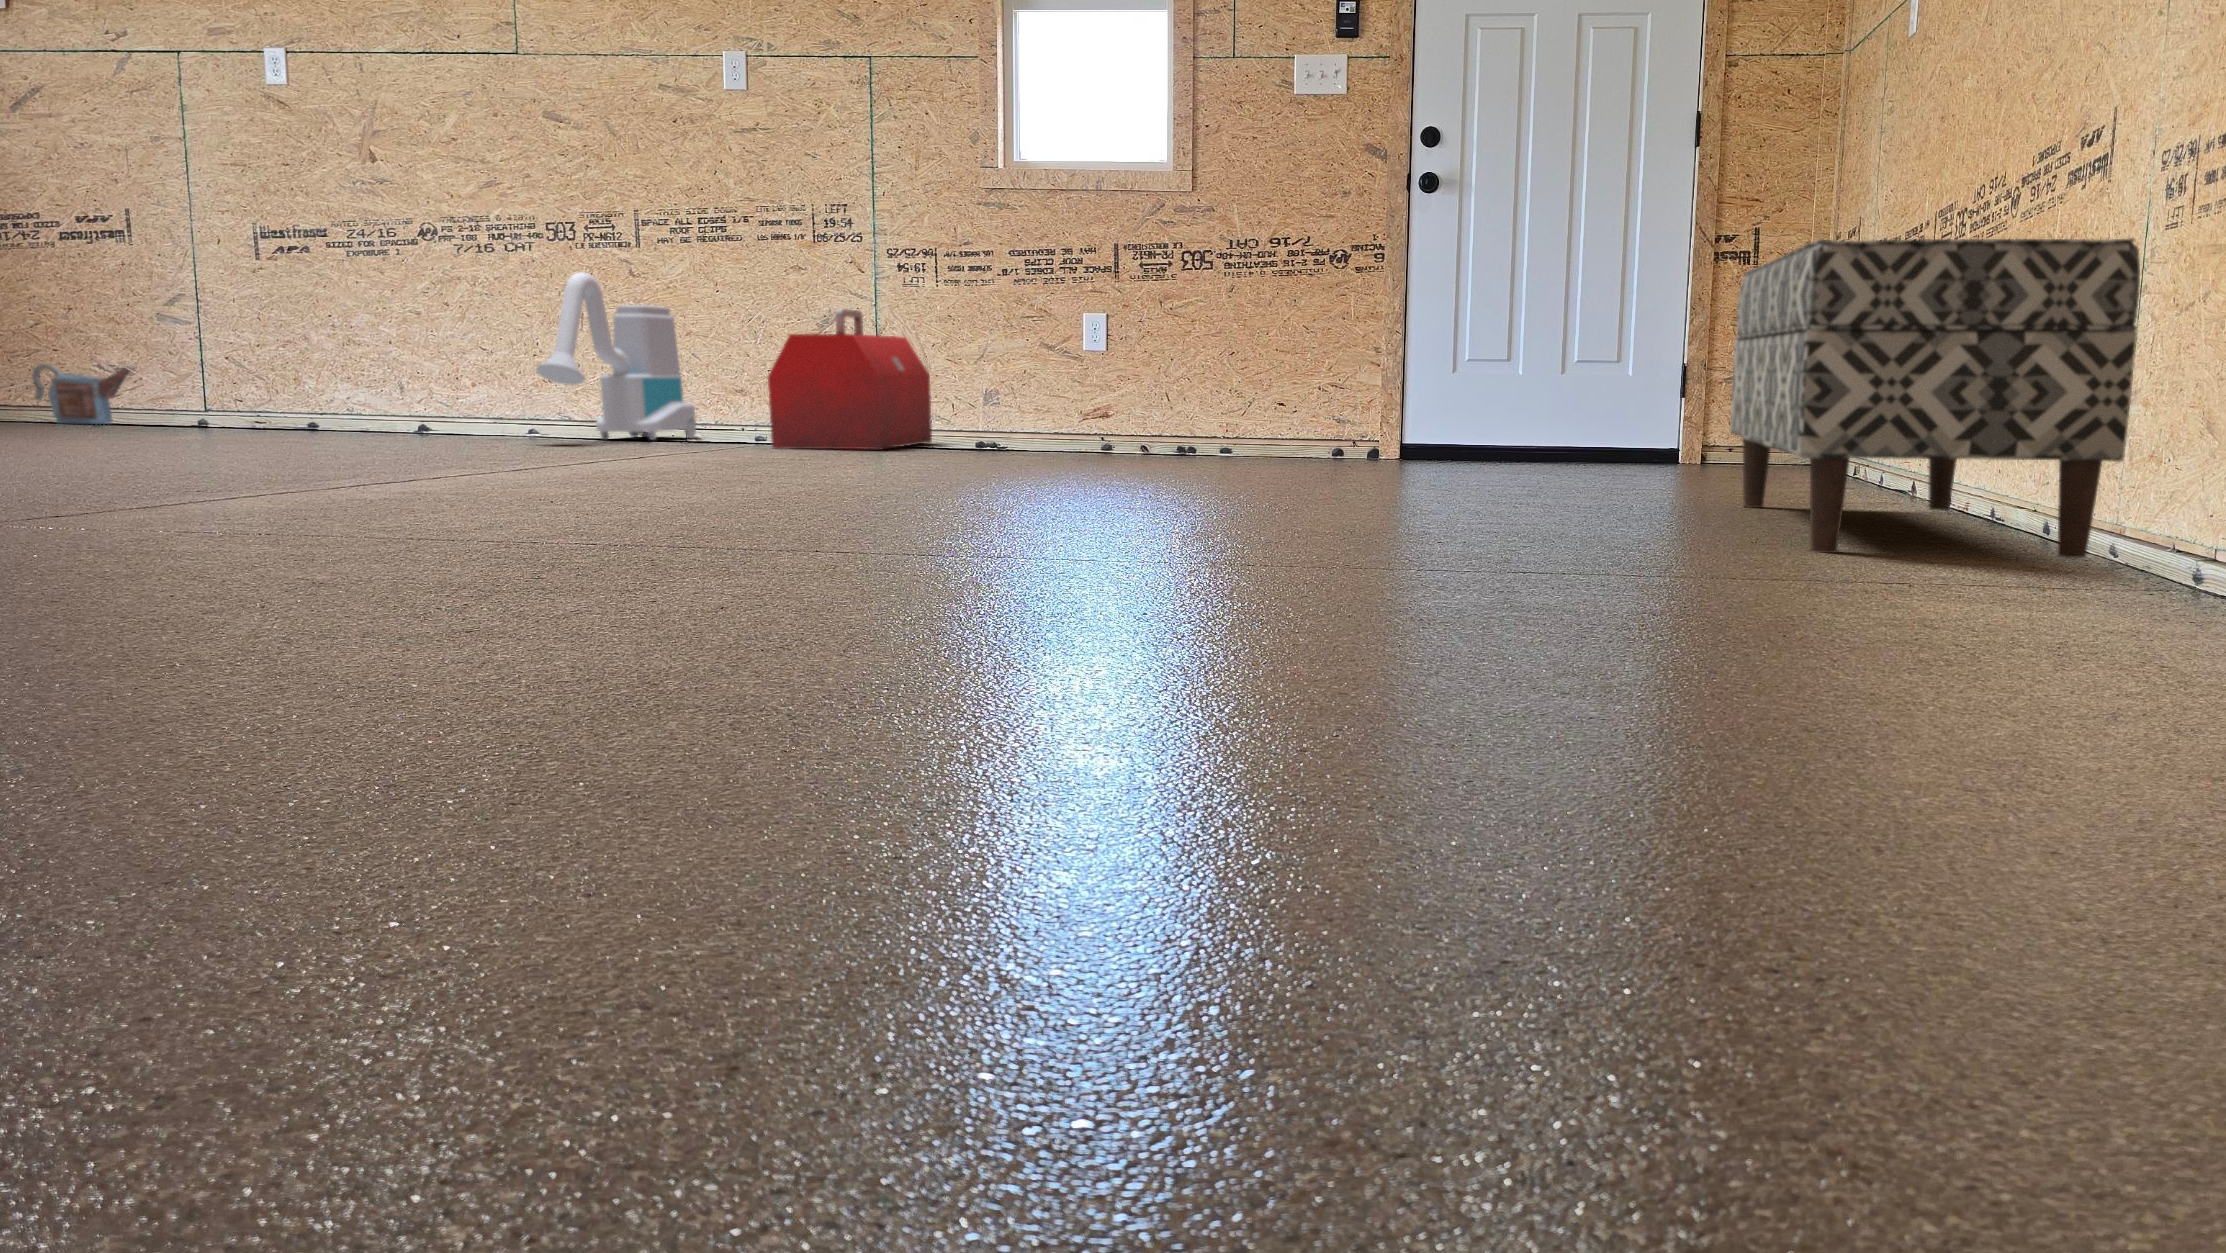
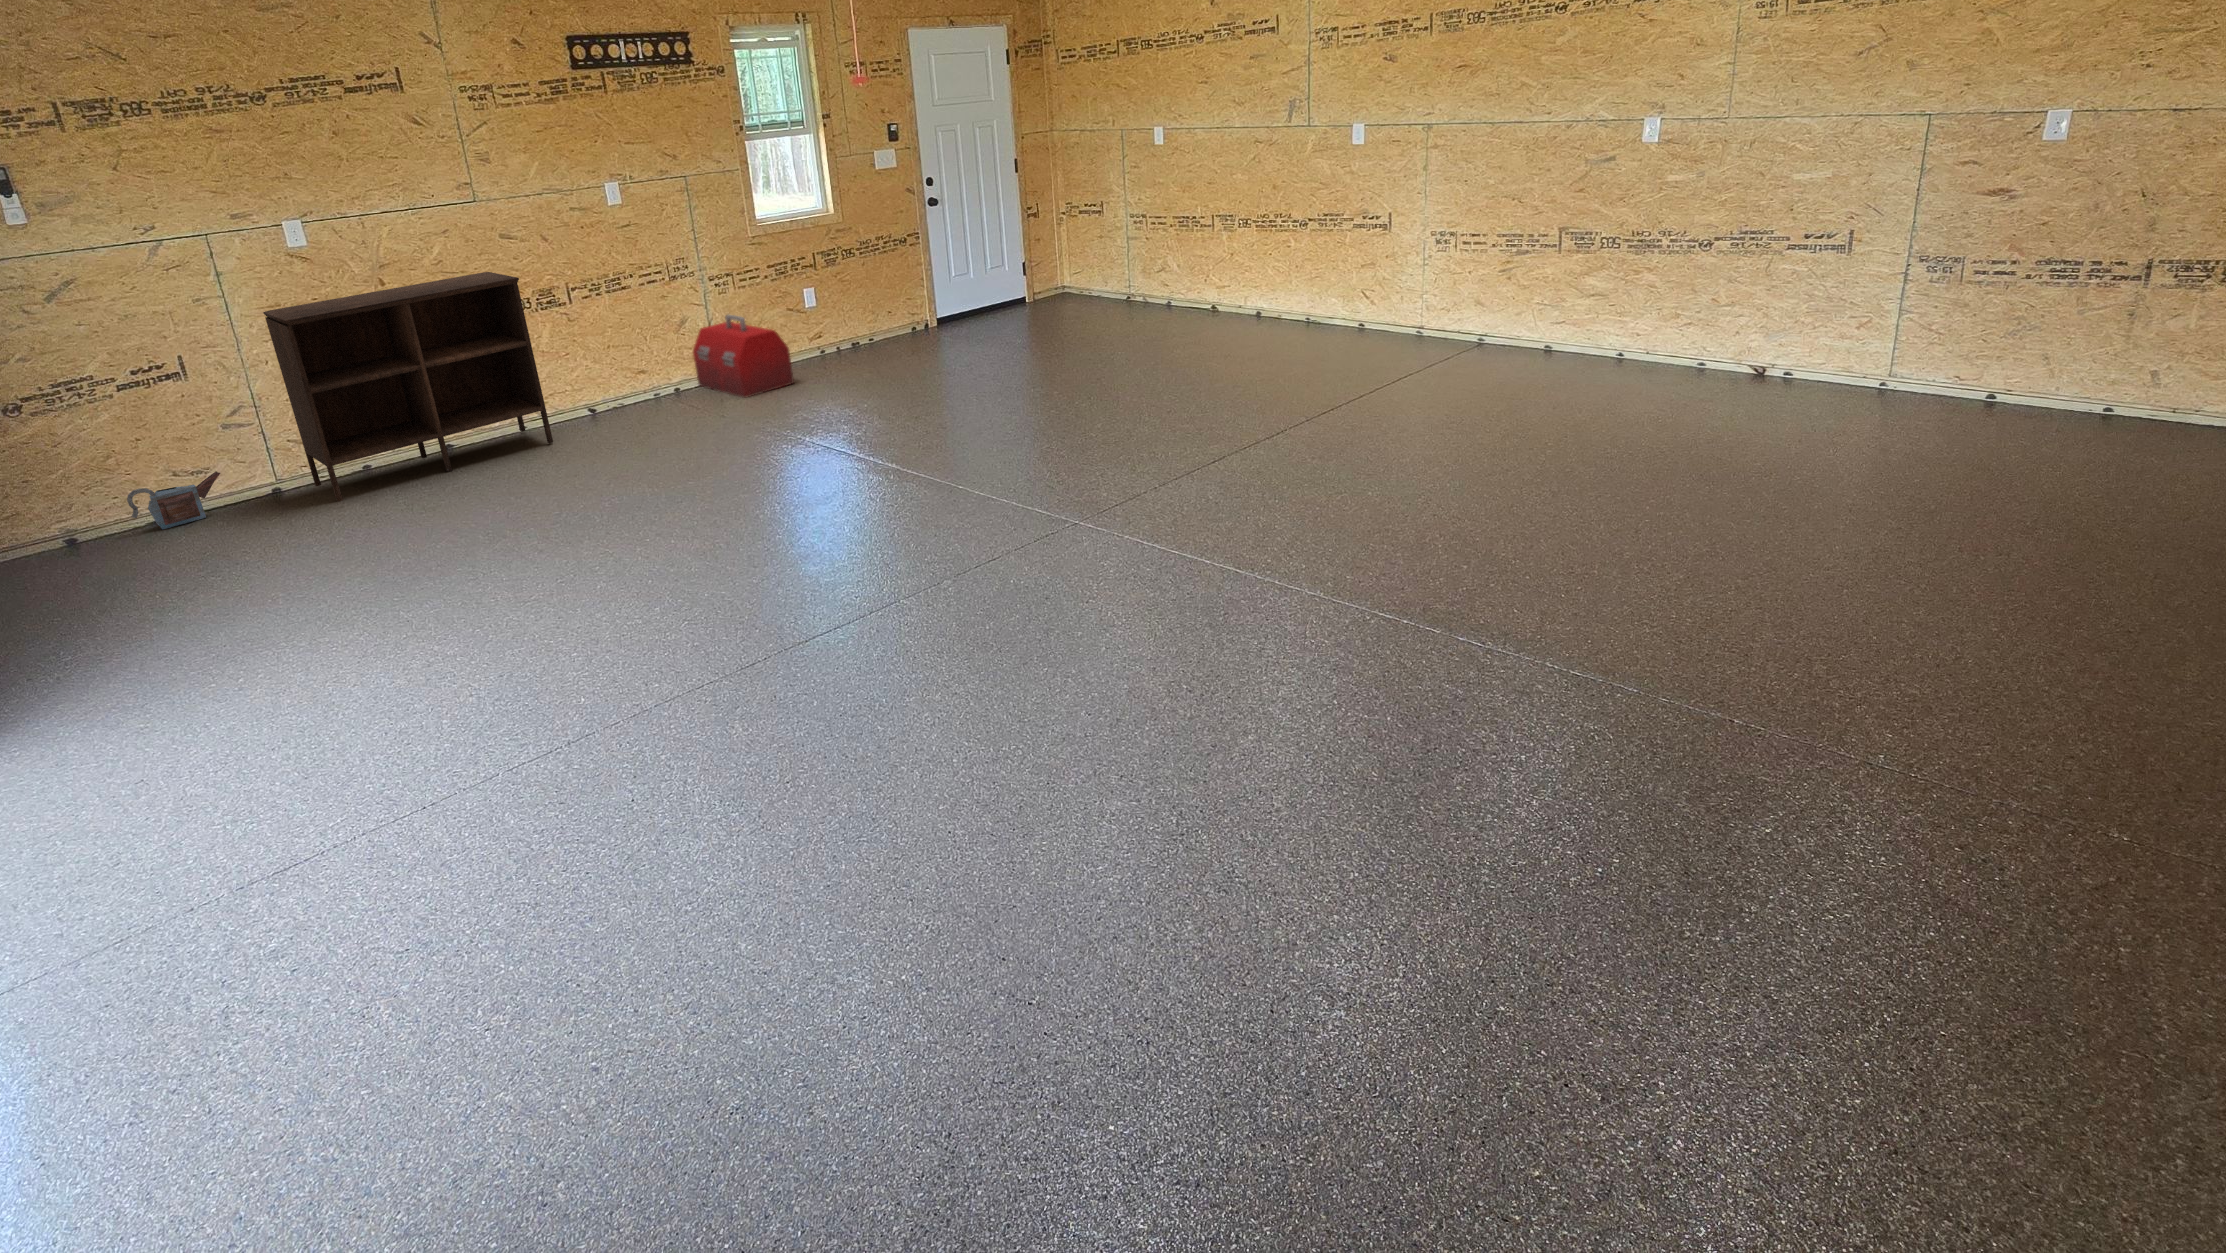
shelving unit: none [124,149,525,435] -> present [263,272,553,502]
bench: present [1730,238,2140,558] -> none [1207,242,1389,346]
vacuum cleaner: present [536,272,696,440] -> none [590,330,666,420]

